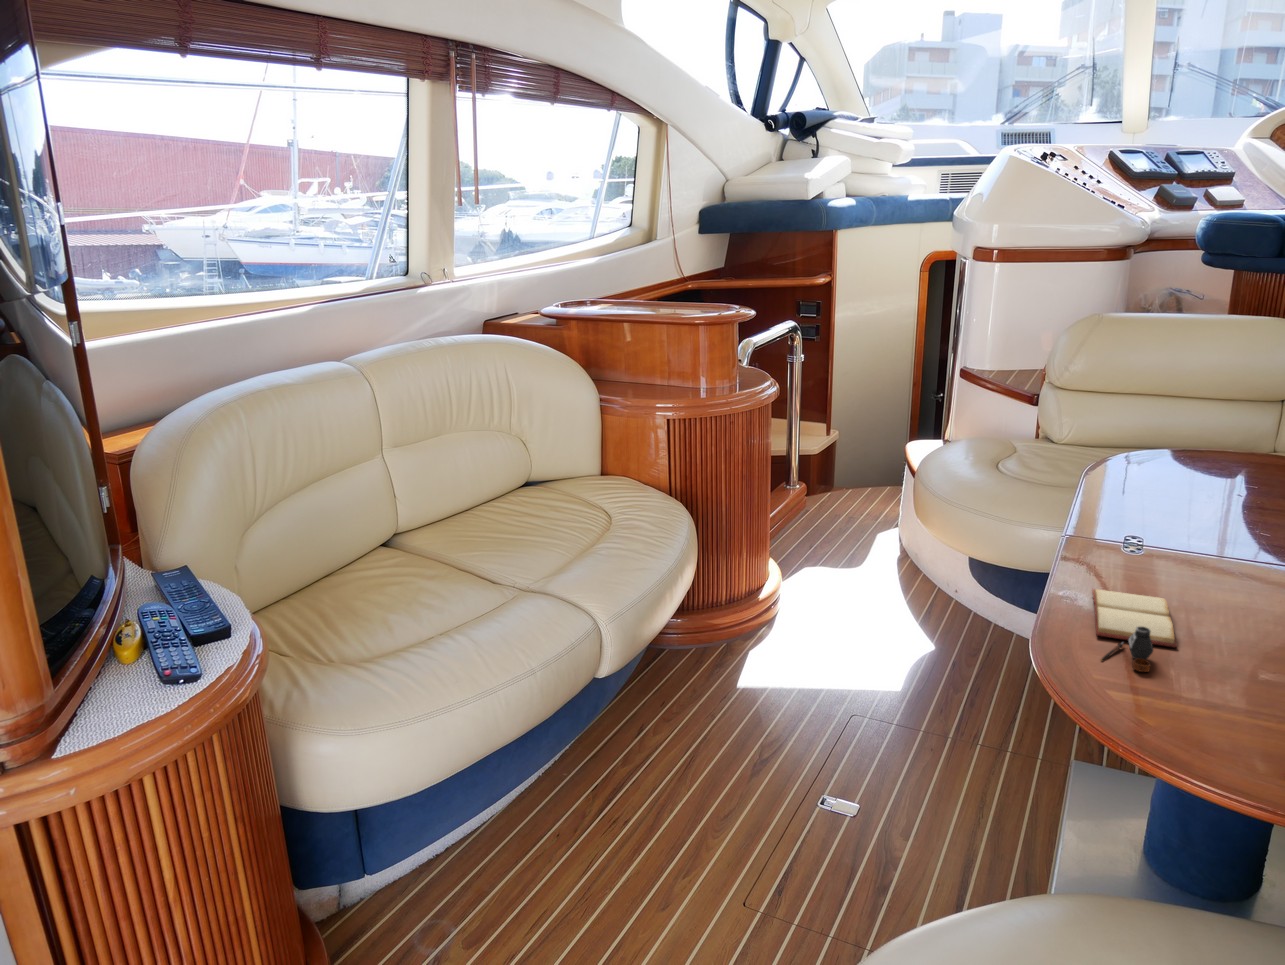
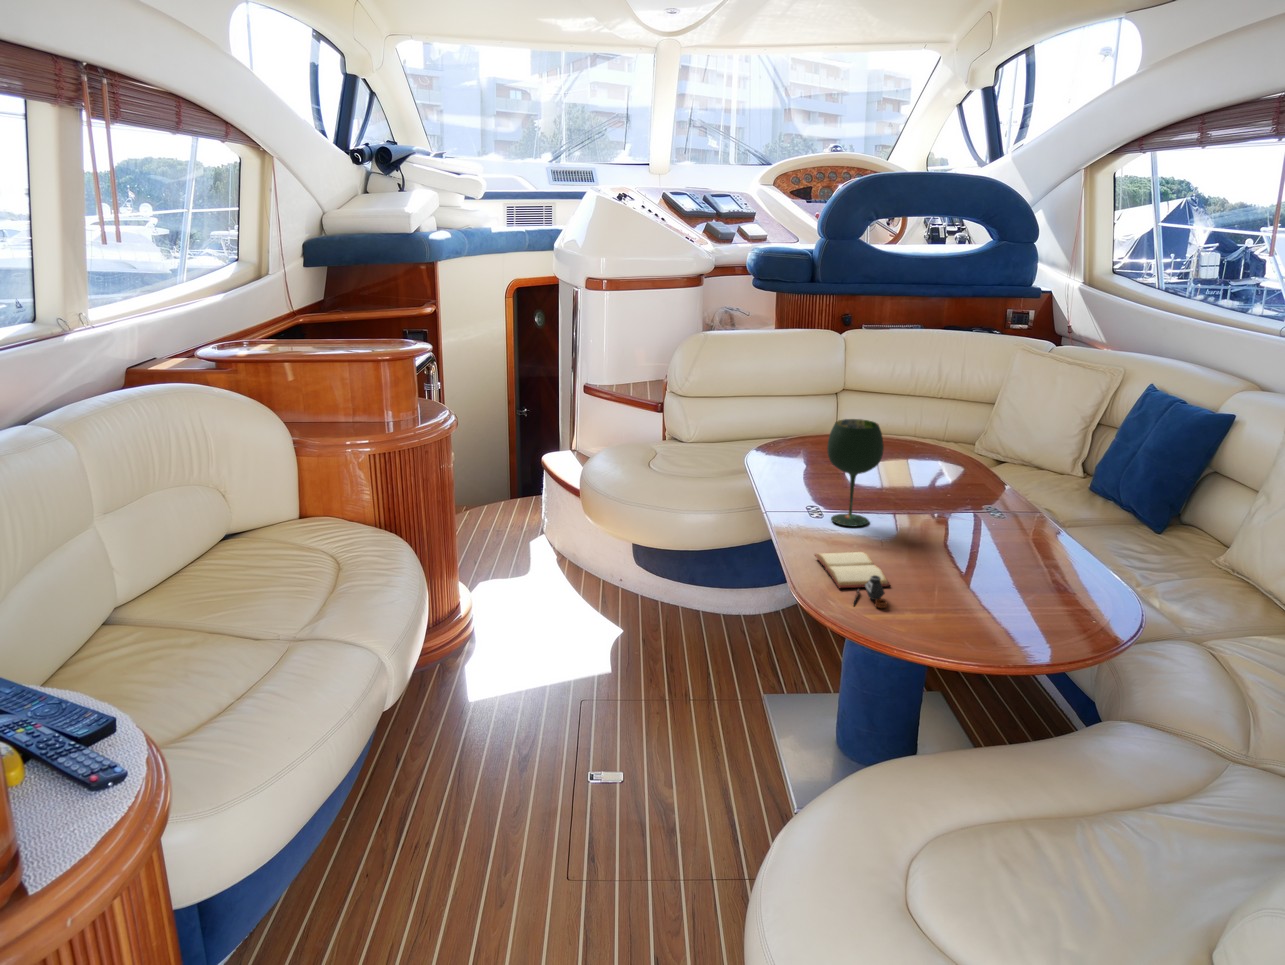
wine glass: none [1154,422,1245,568] -> present [827,419,884,526]

